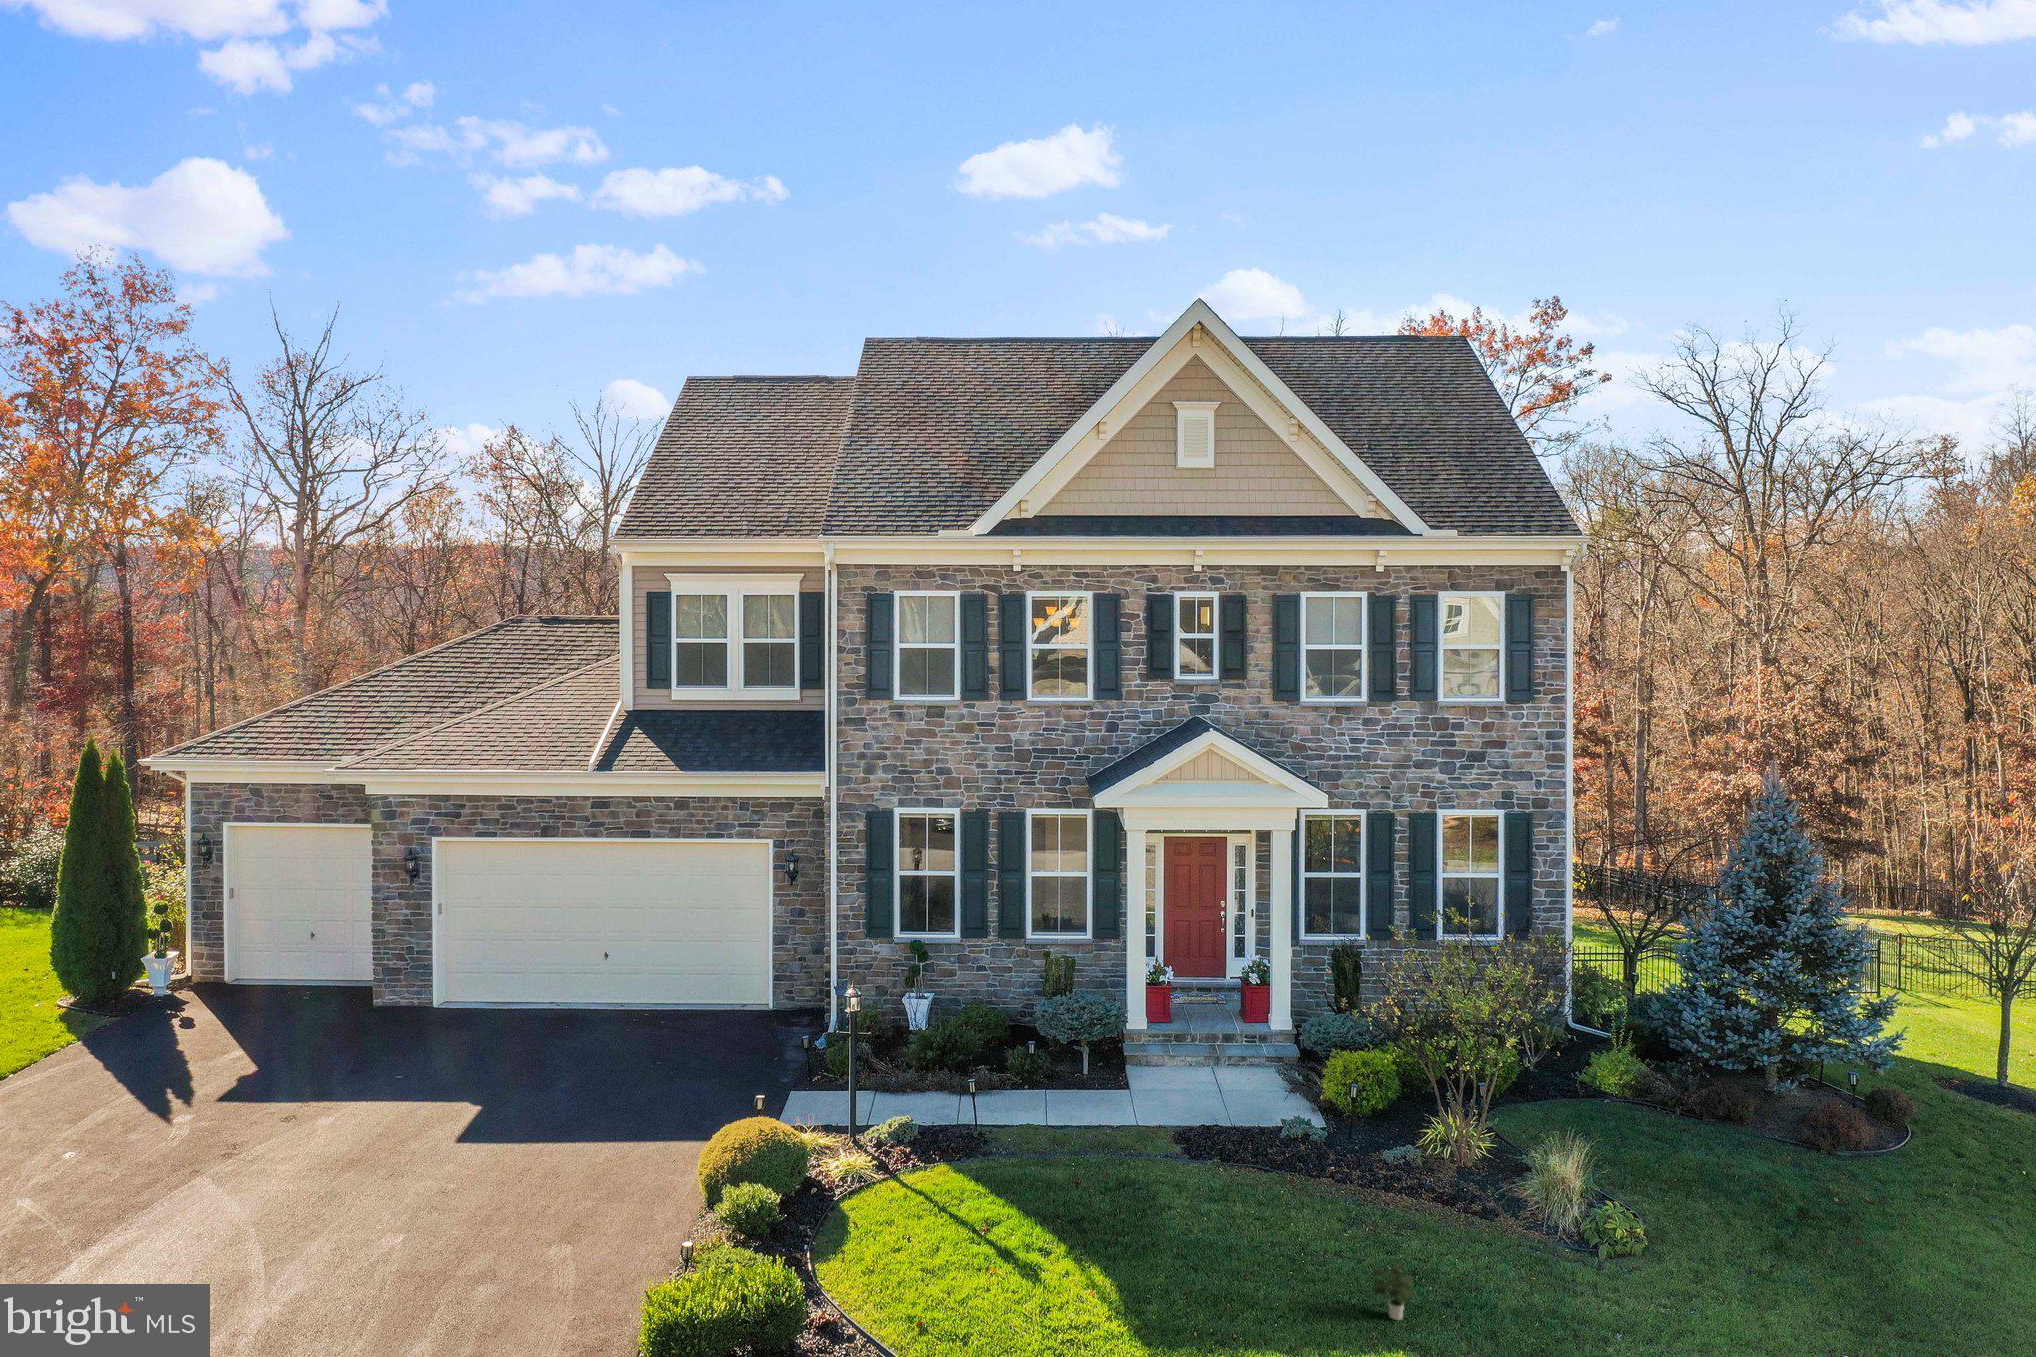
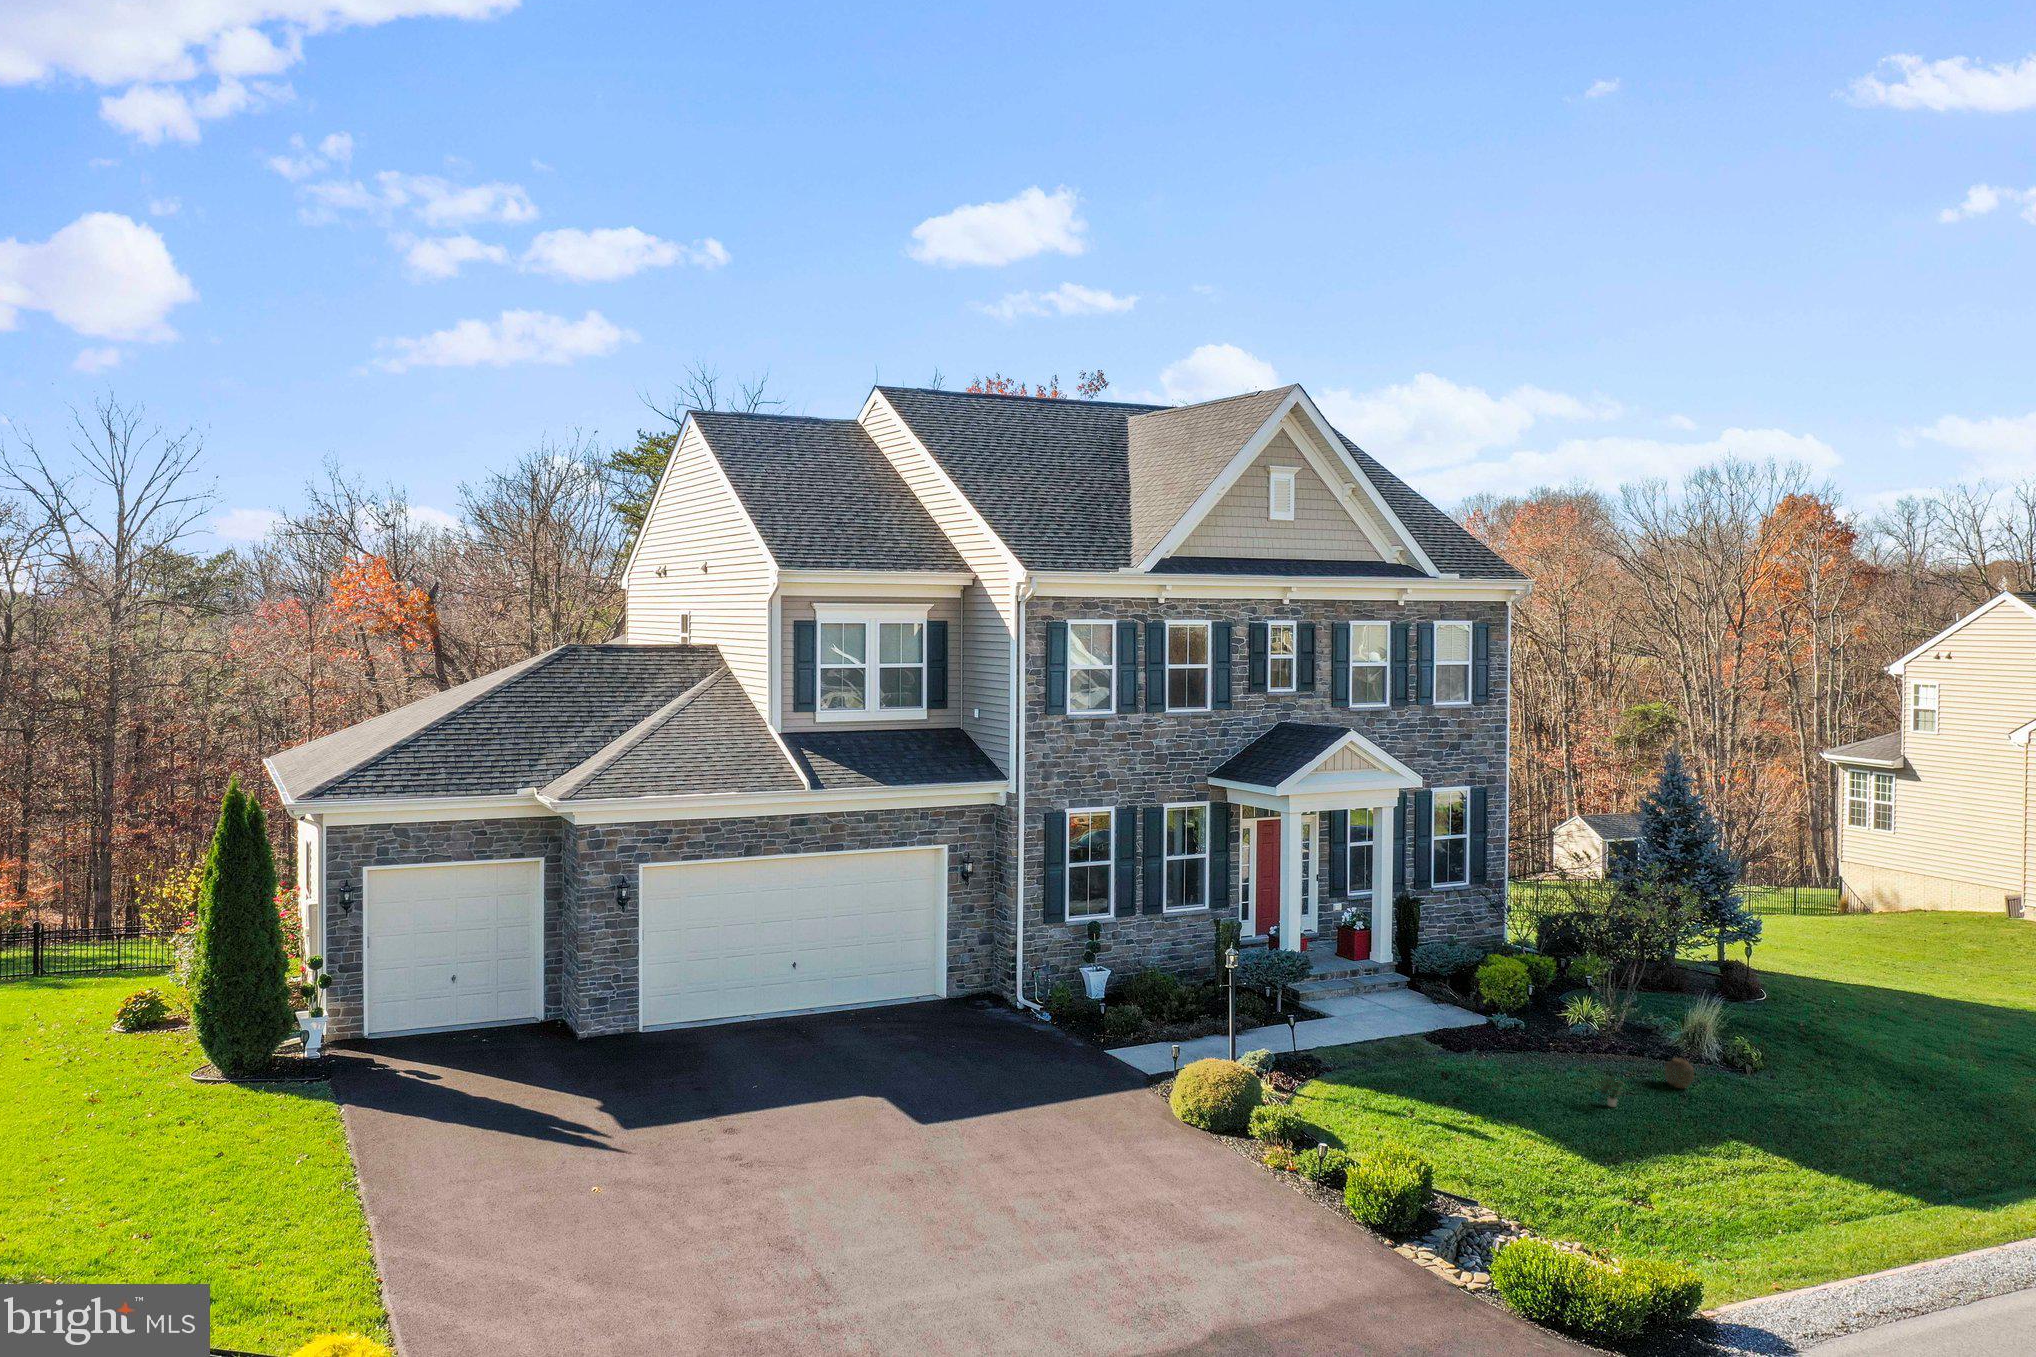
woven basket: none [1560,1254,1609,1311] -> present [1665,1058,1694,1088]

